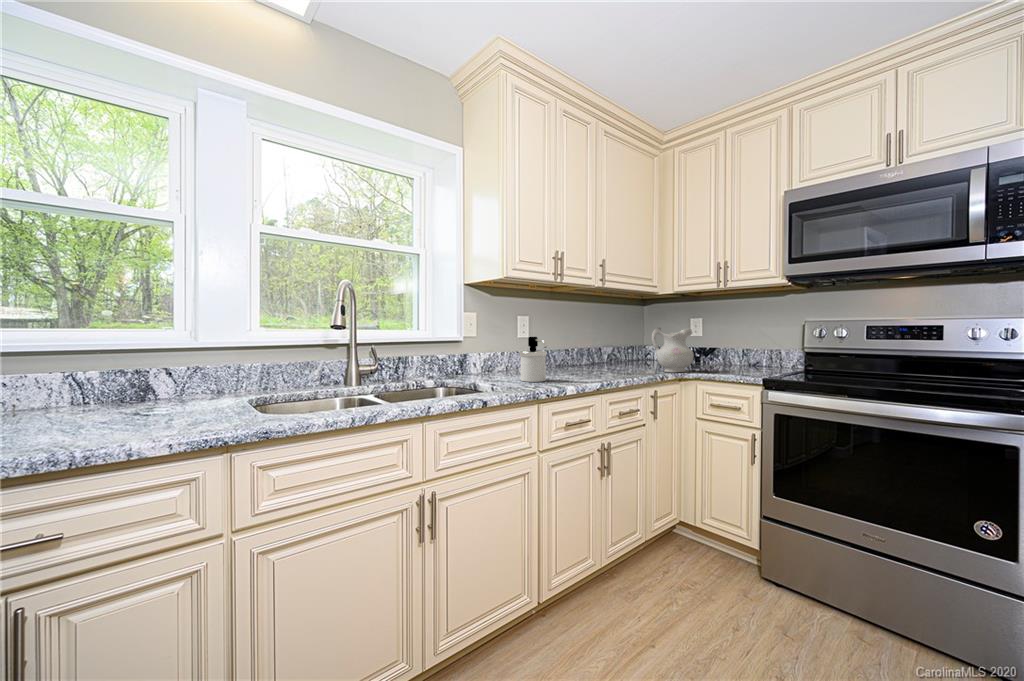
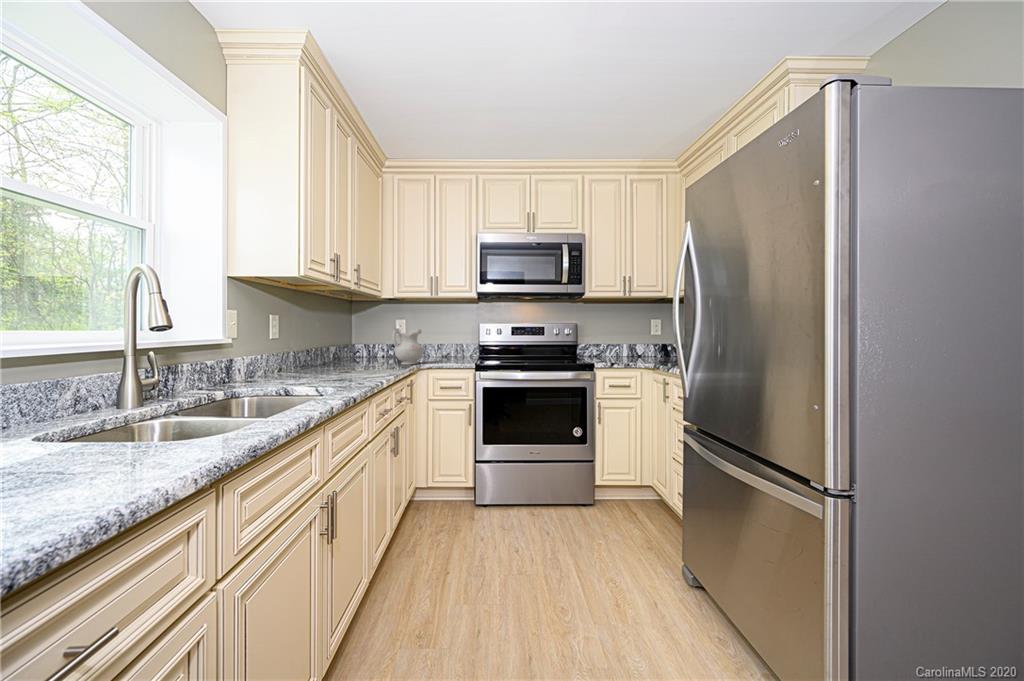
soap dispenser: present [520,337,547,382] -> none [316,337,354,381]

